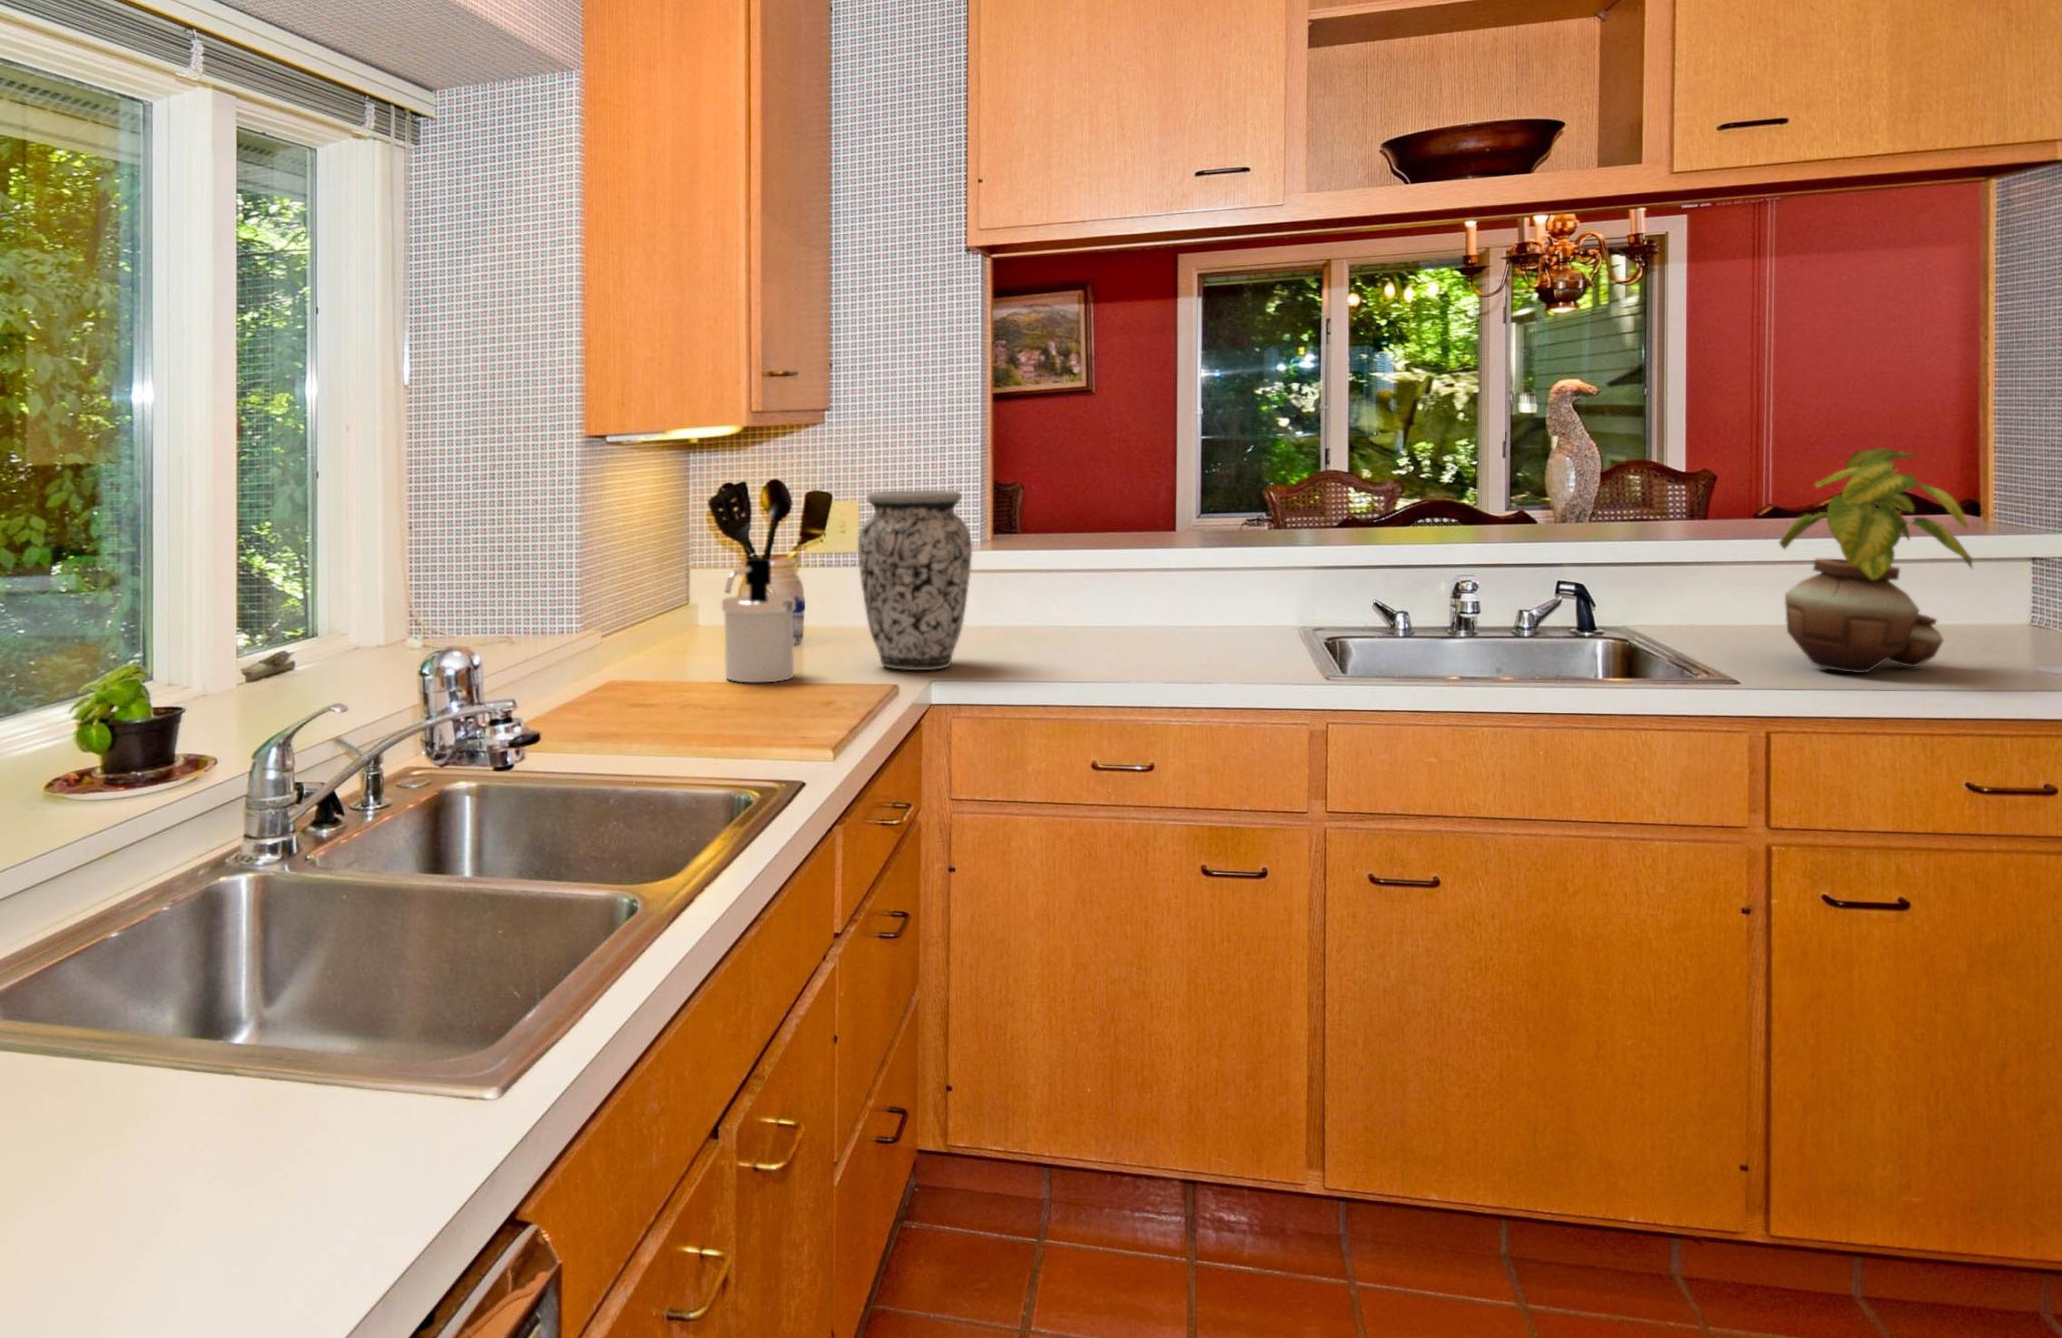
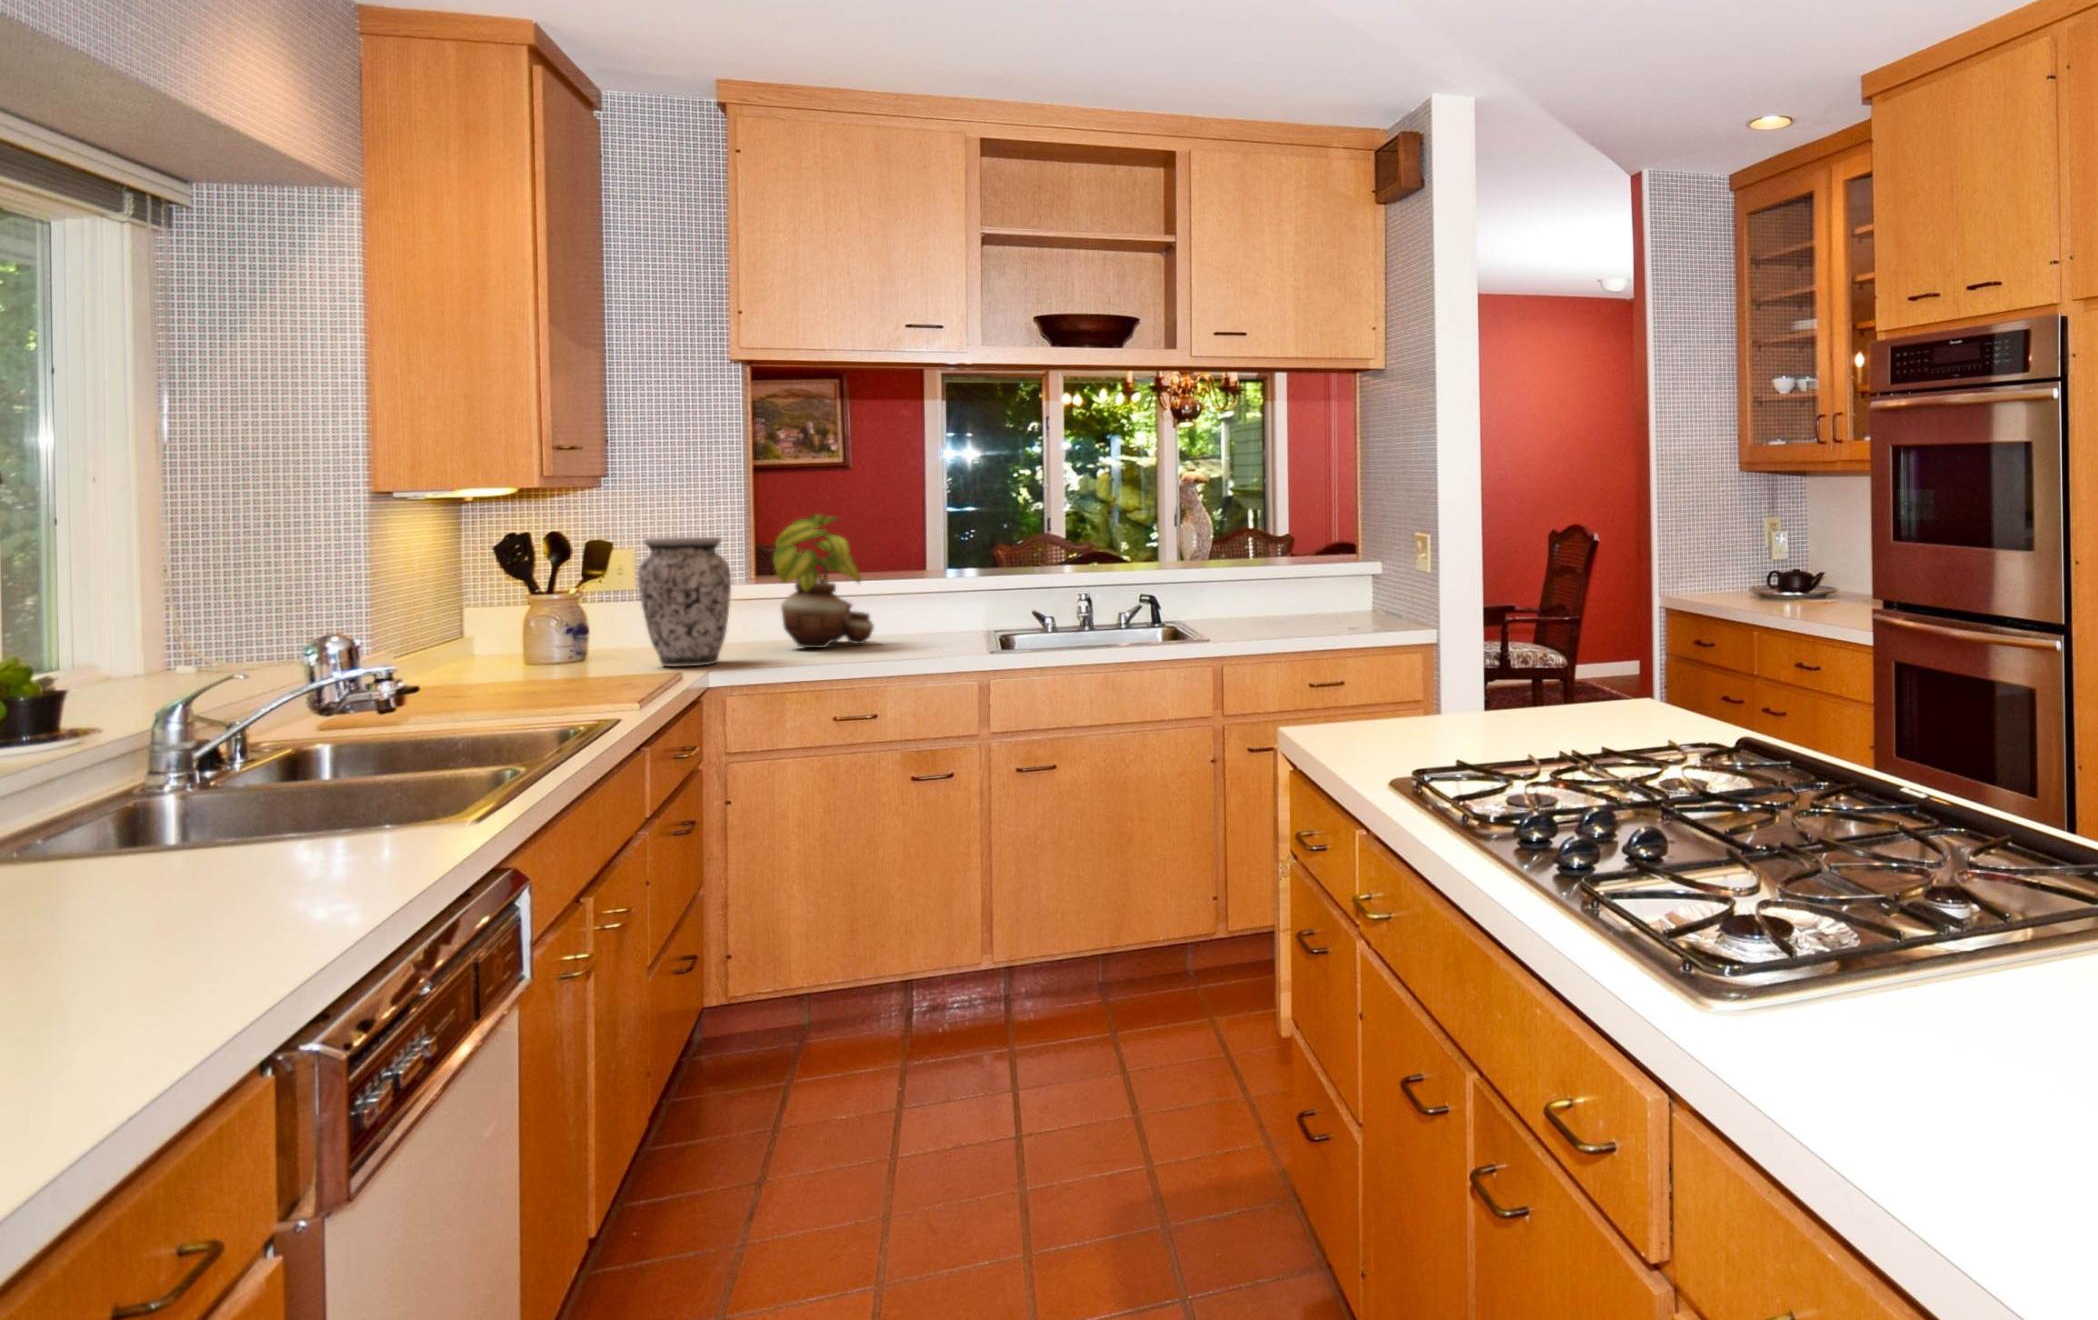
potted plant: present [1780,448,1972,673] -> present [773,514,874,648]
soap dispenser: present [722,558,795,682] -> none [522,587,588,680]

